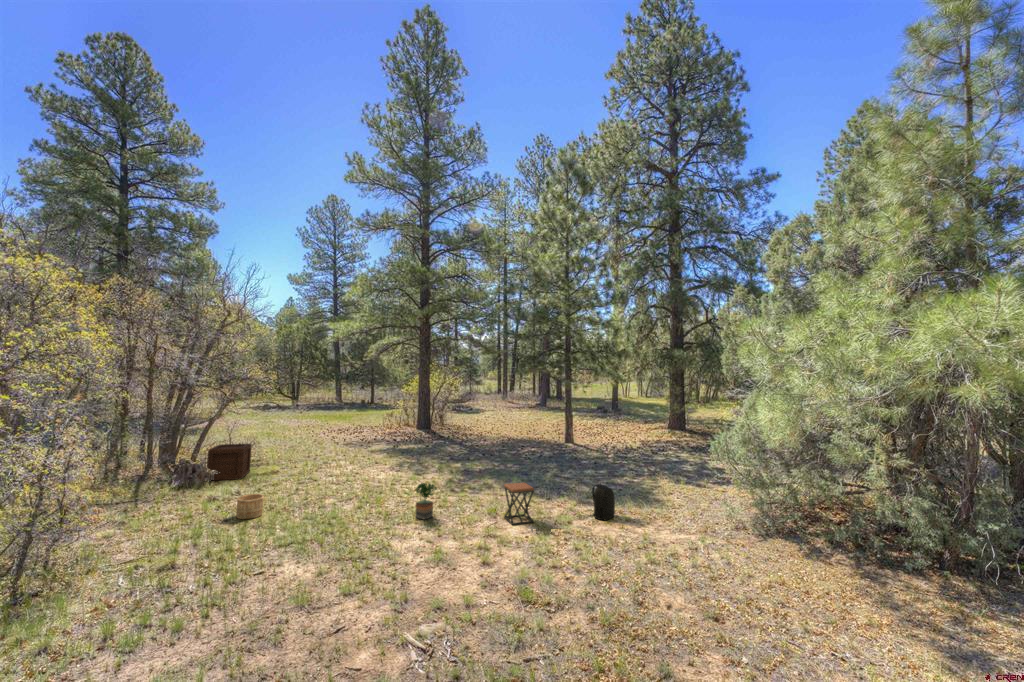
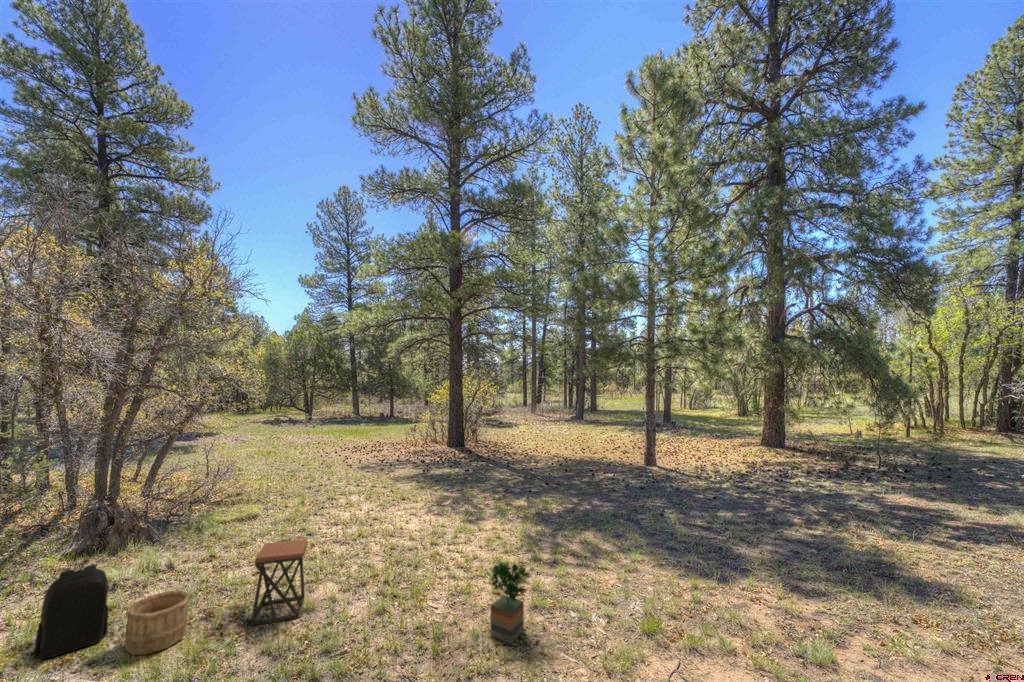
wooden crate: present [207,444,252,481] -> none [137,475,218,538]
stool: present [504,483,534,525] -> present [251,539,308,625]
backpack: present [592,483,615,520] -> present [33,565,108,660]

